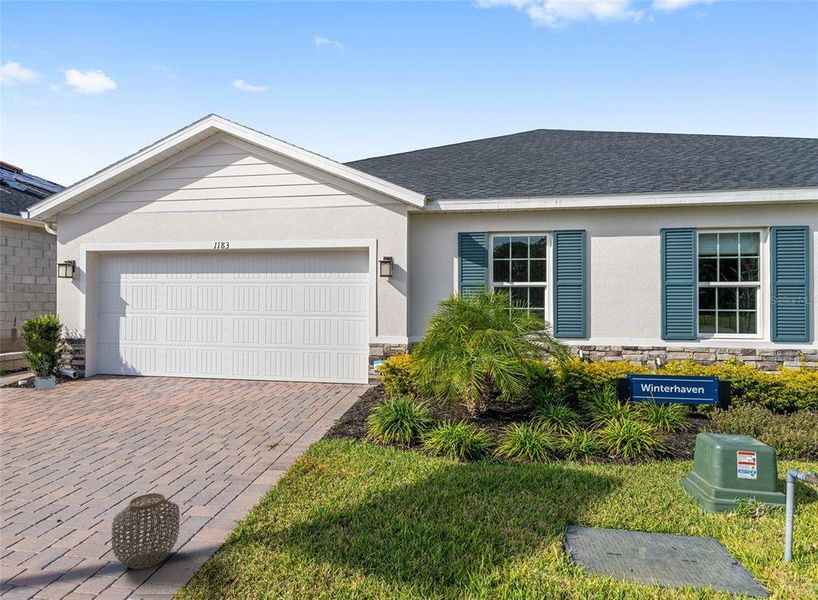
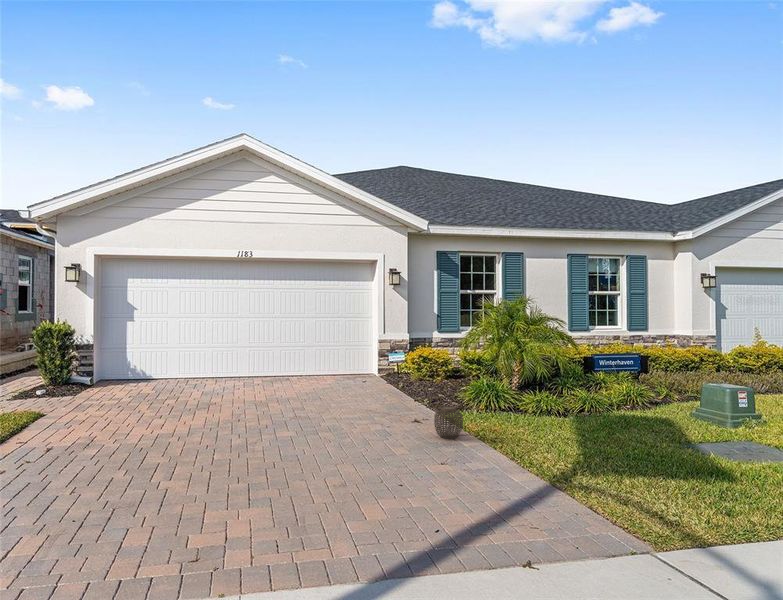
potted tree: present [29,339,57,390] -> none [59,343,85,393]

